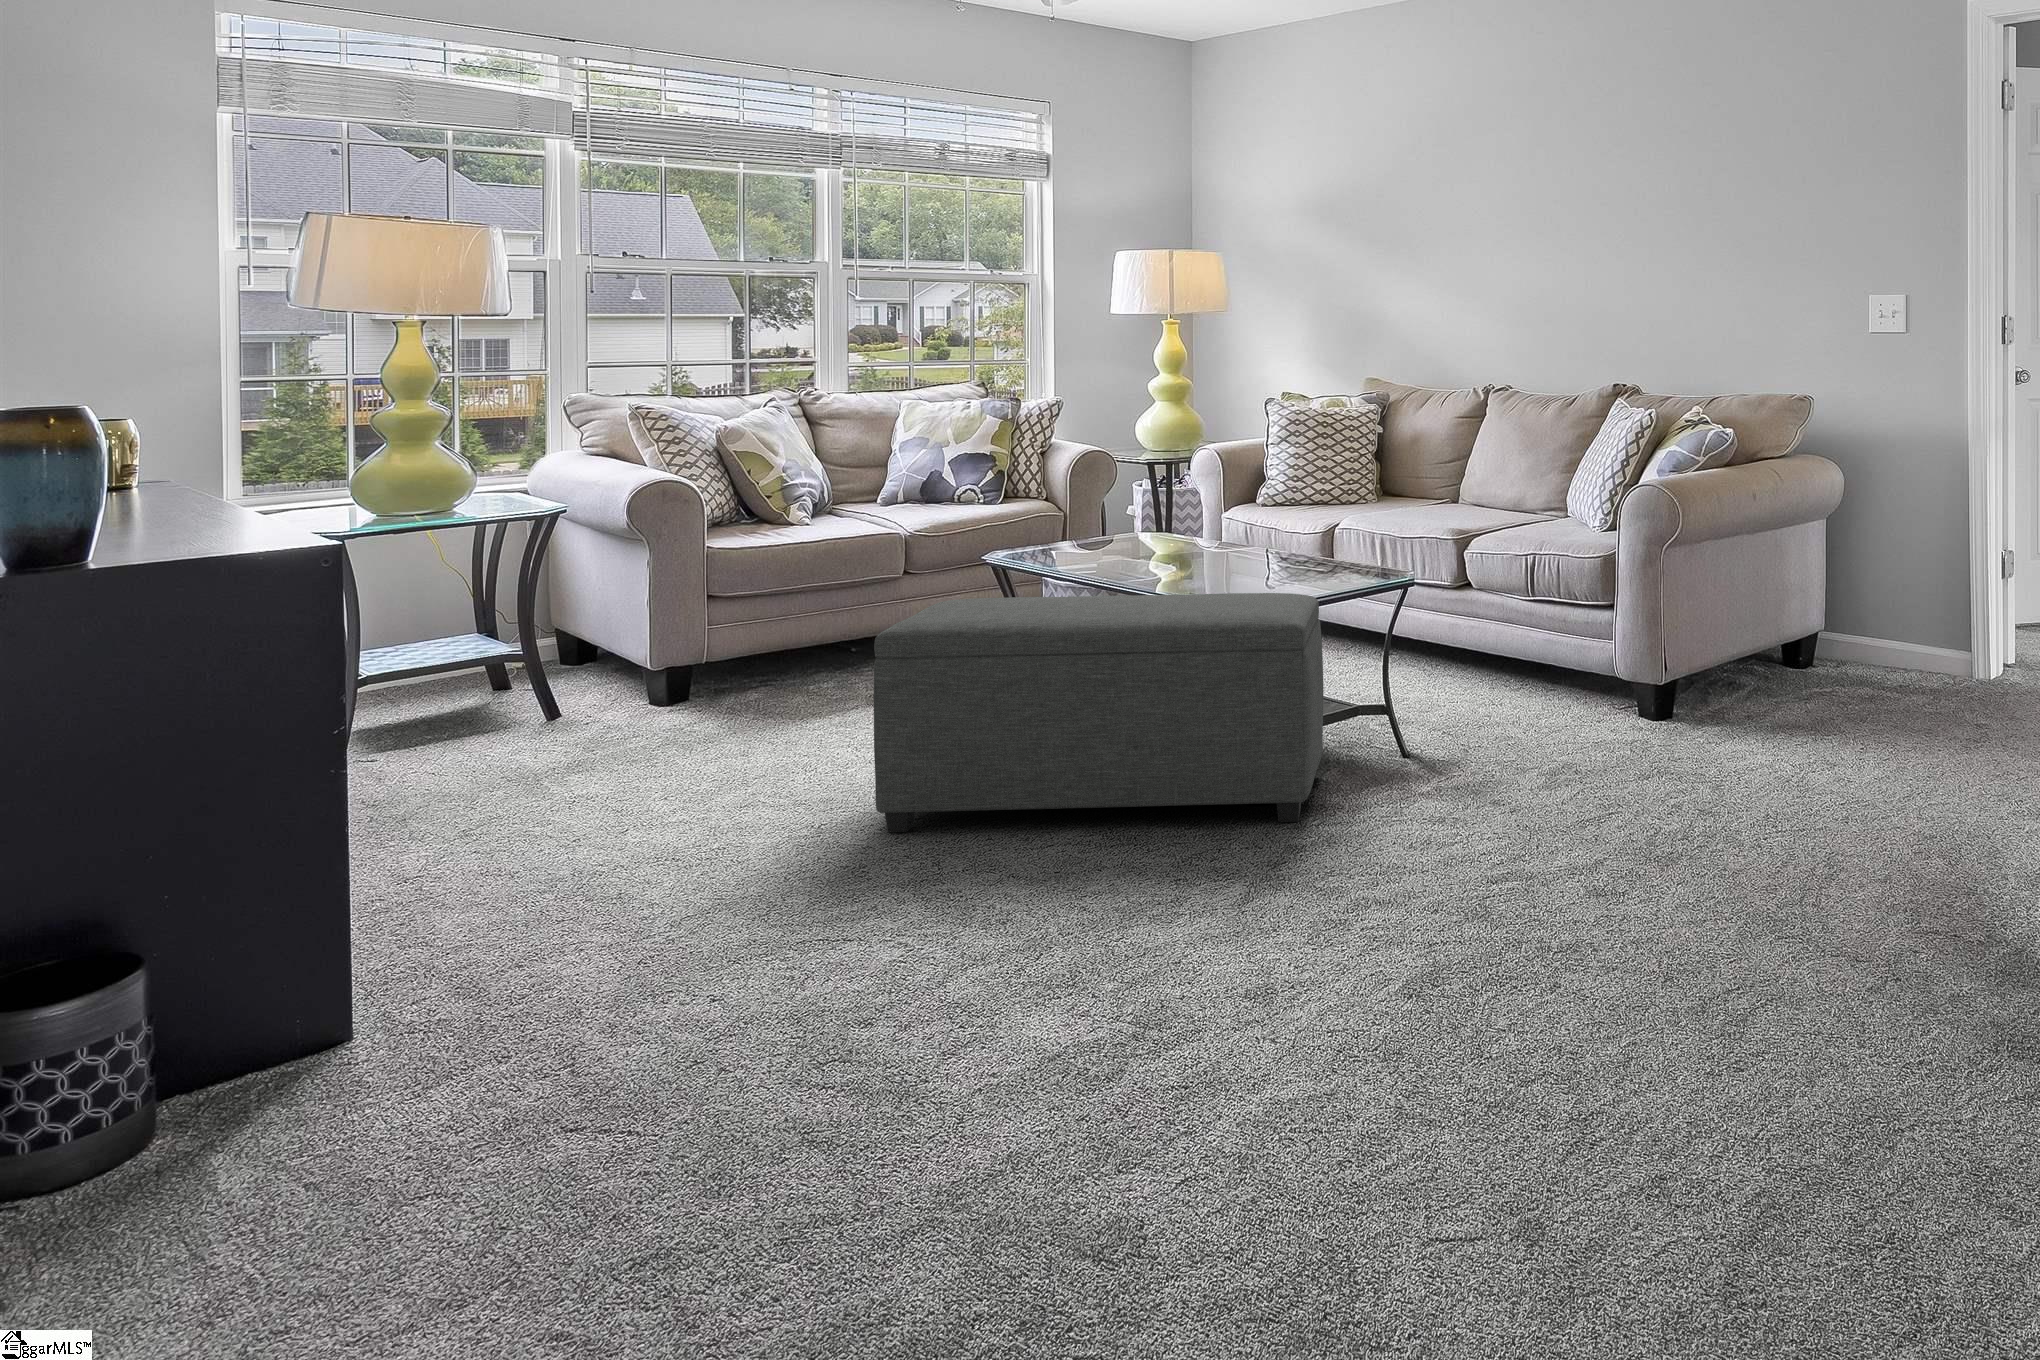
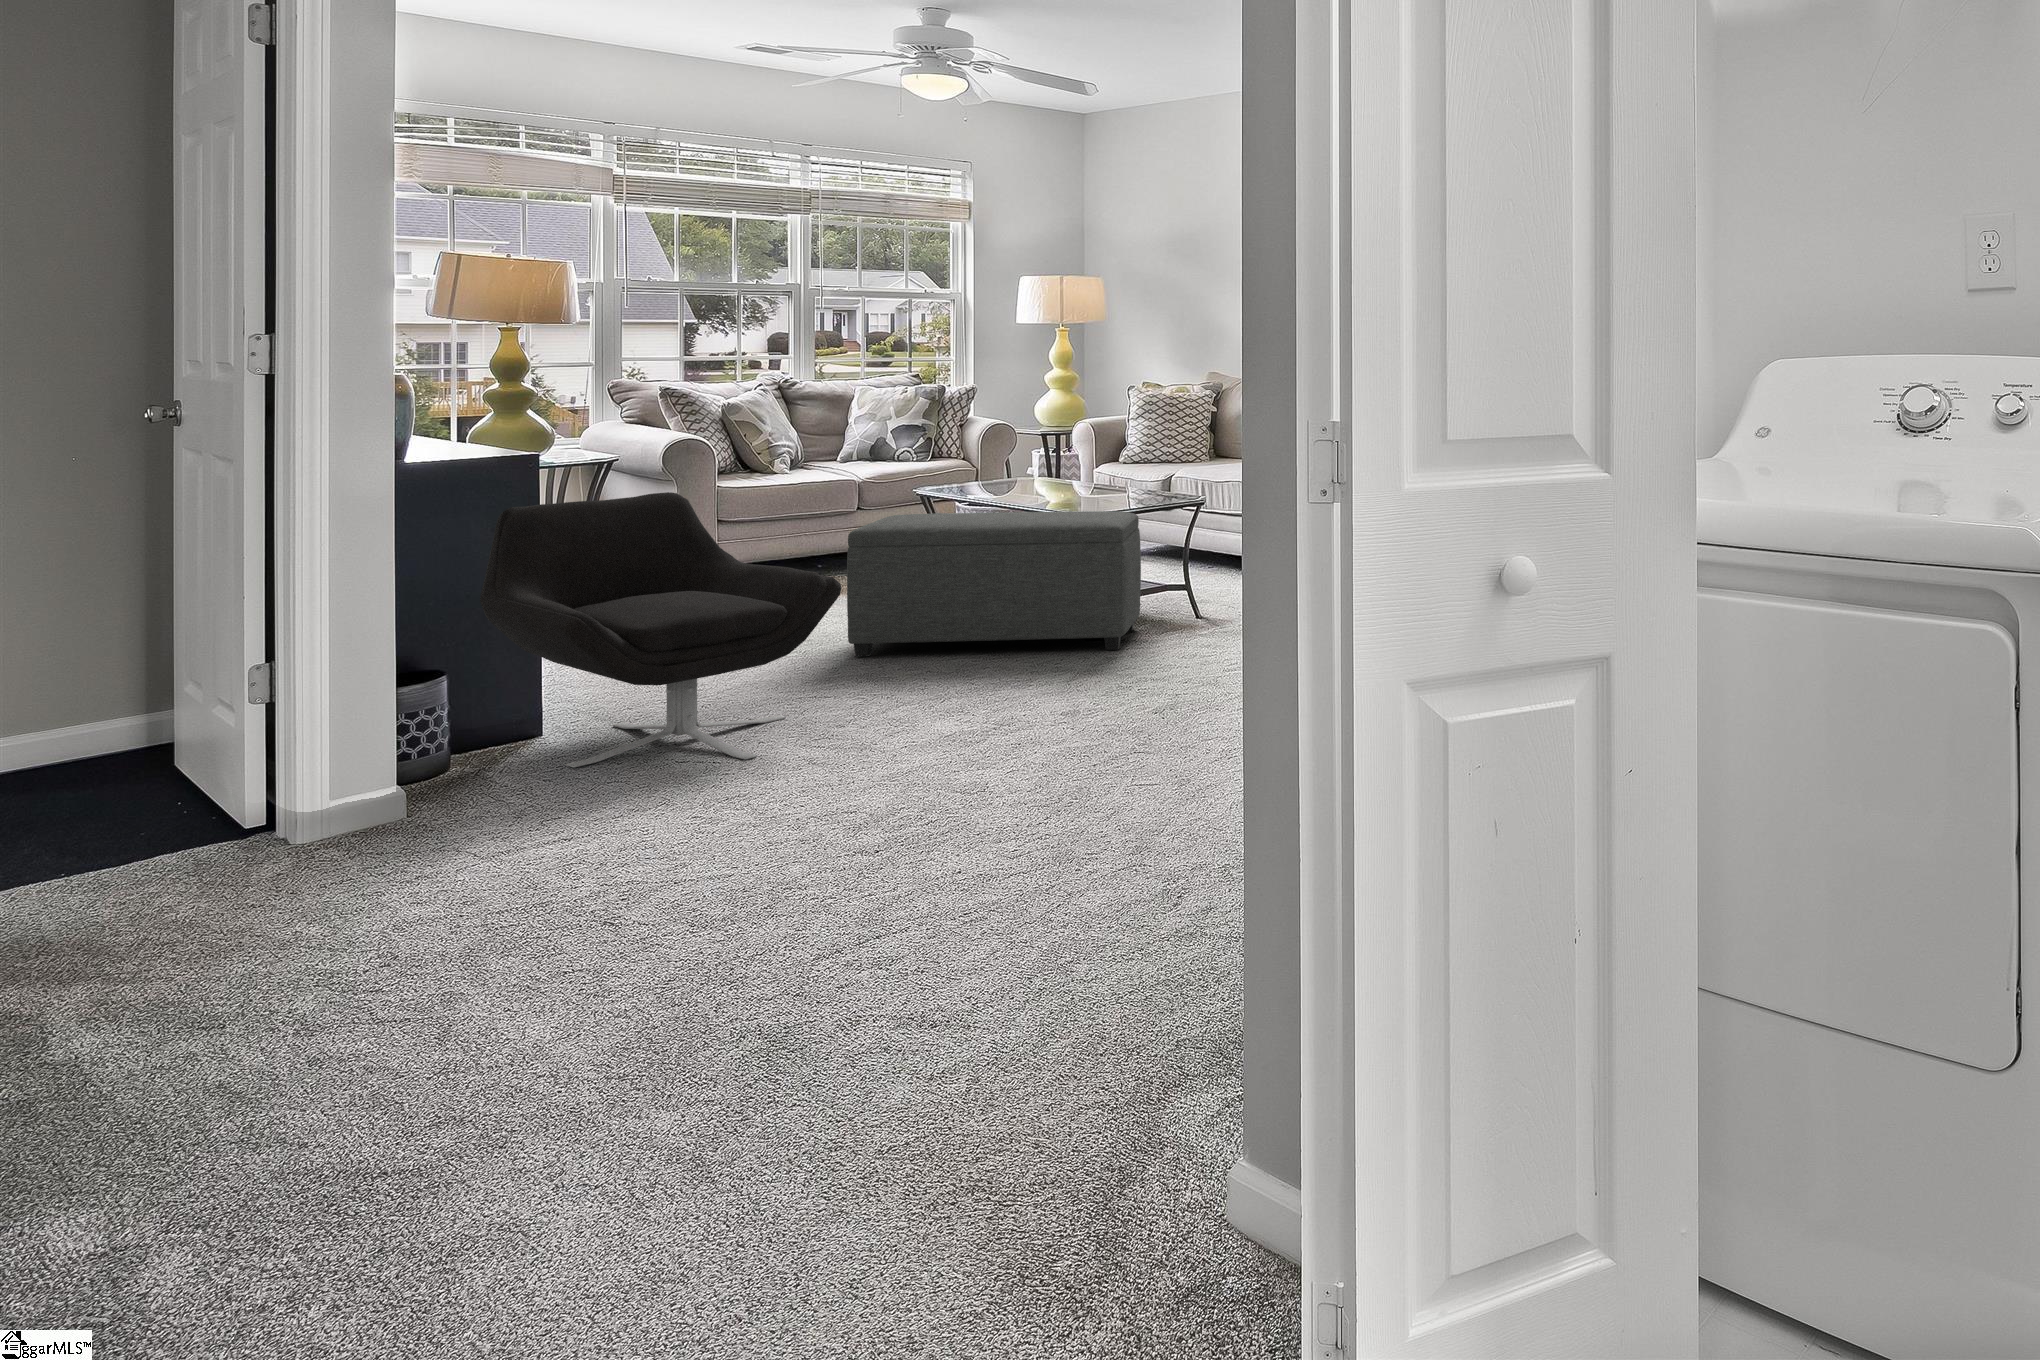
lounge chair: none [207,584,851,1123] -> present [480,492,842,768]

